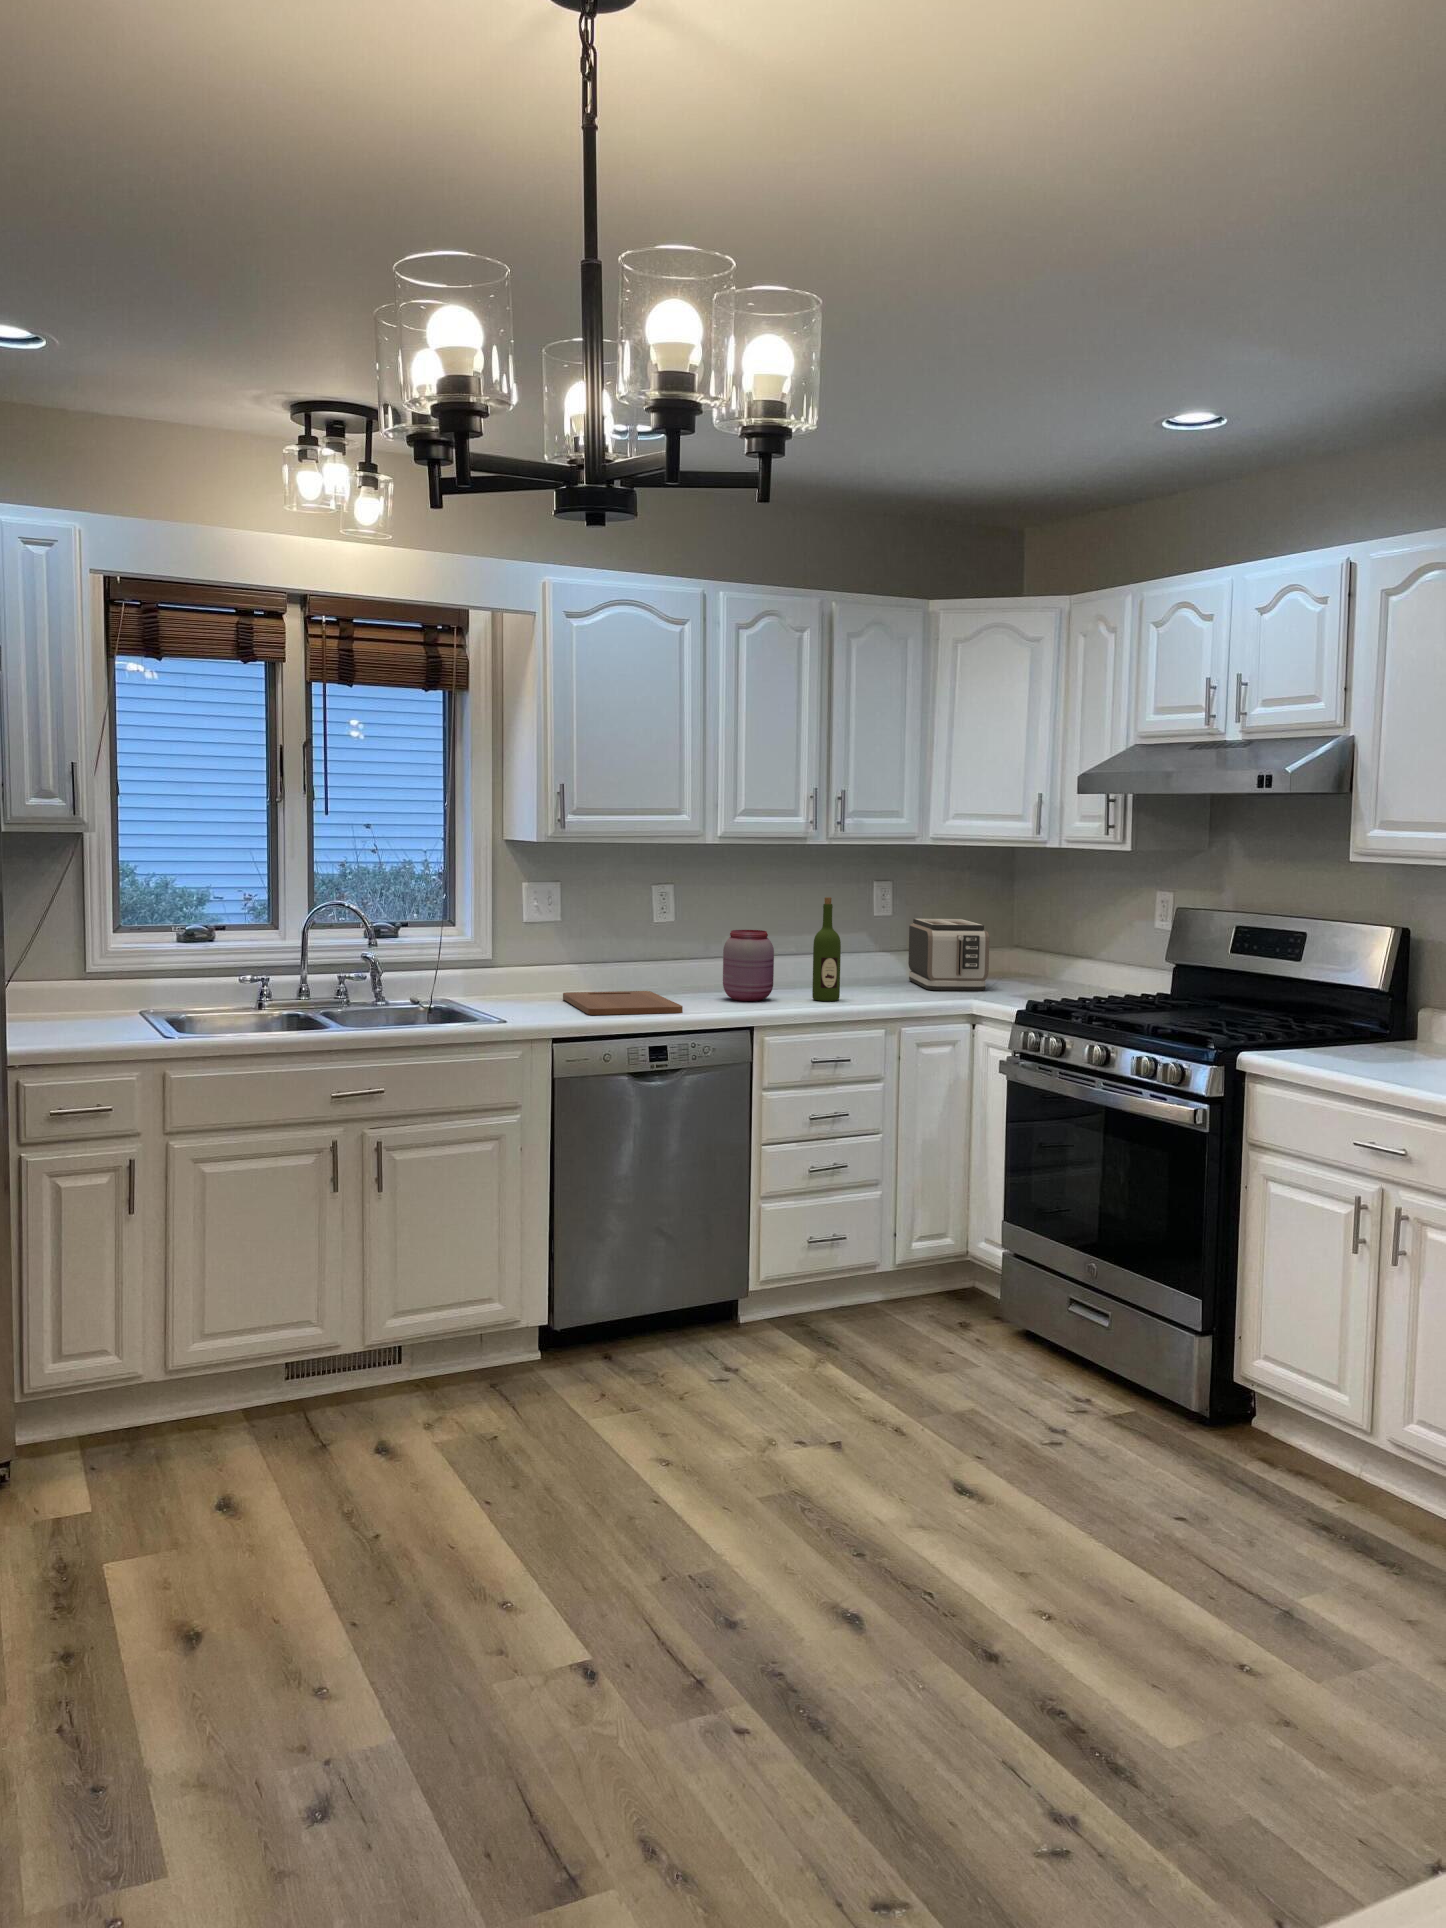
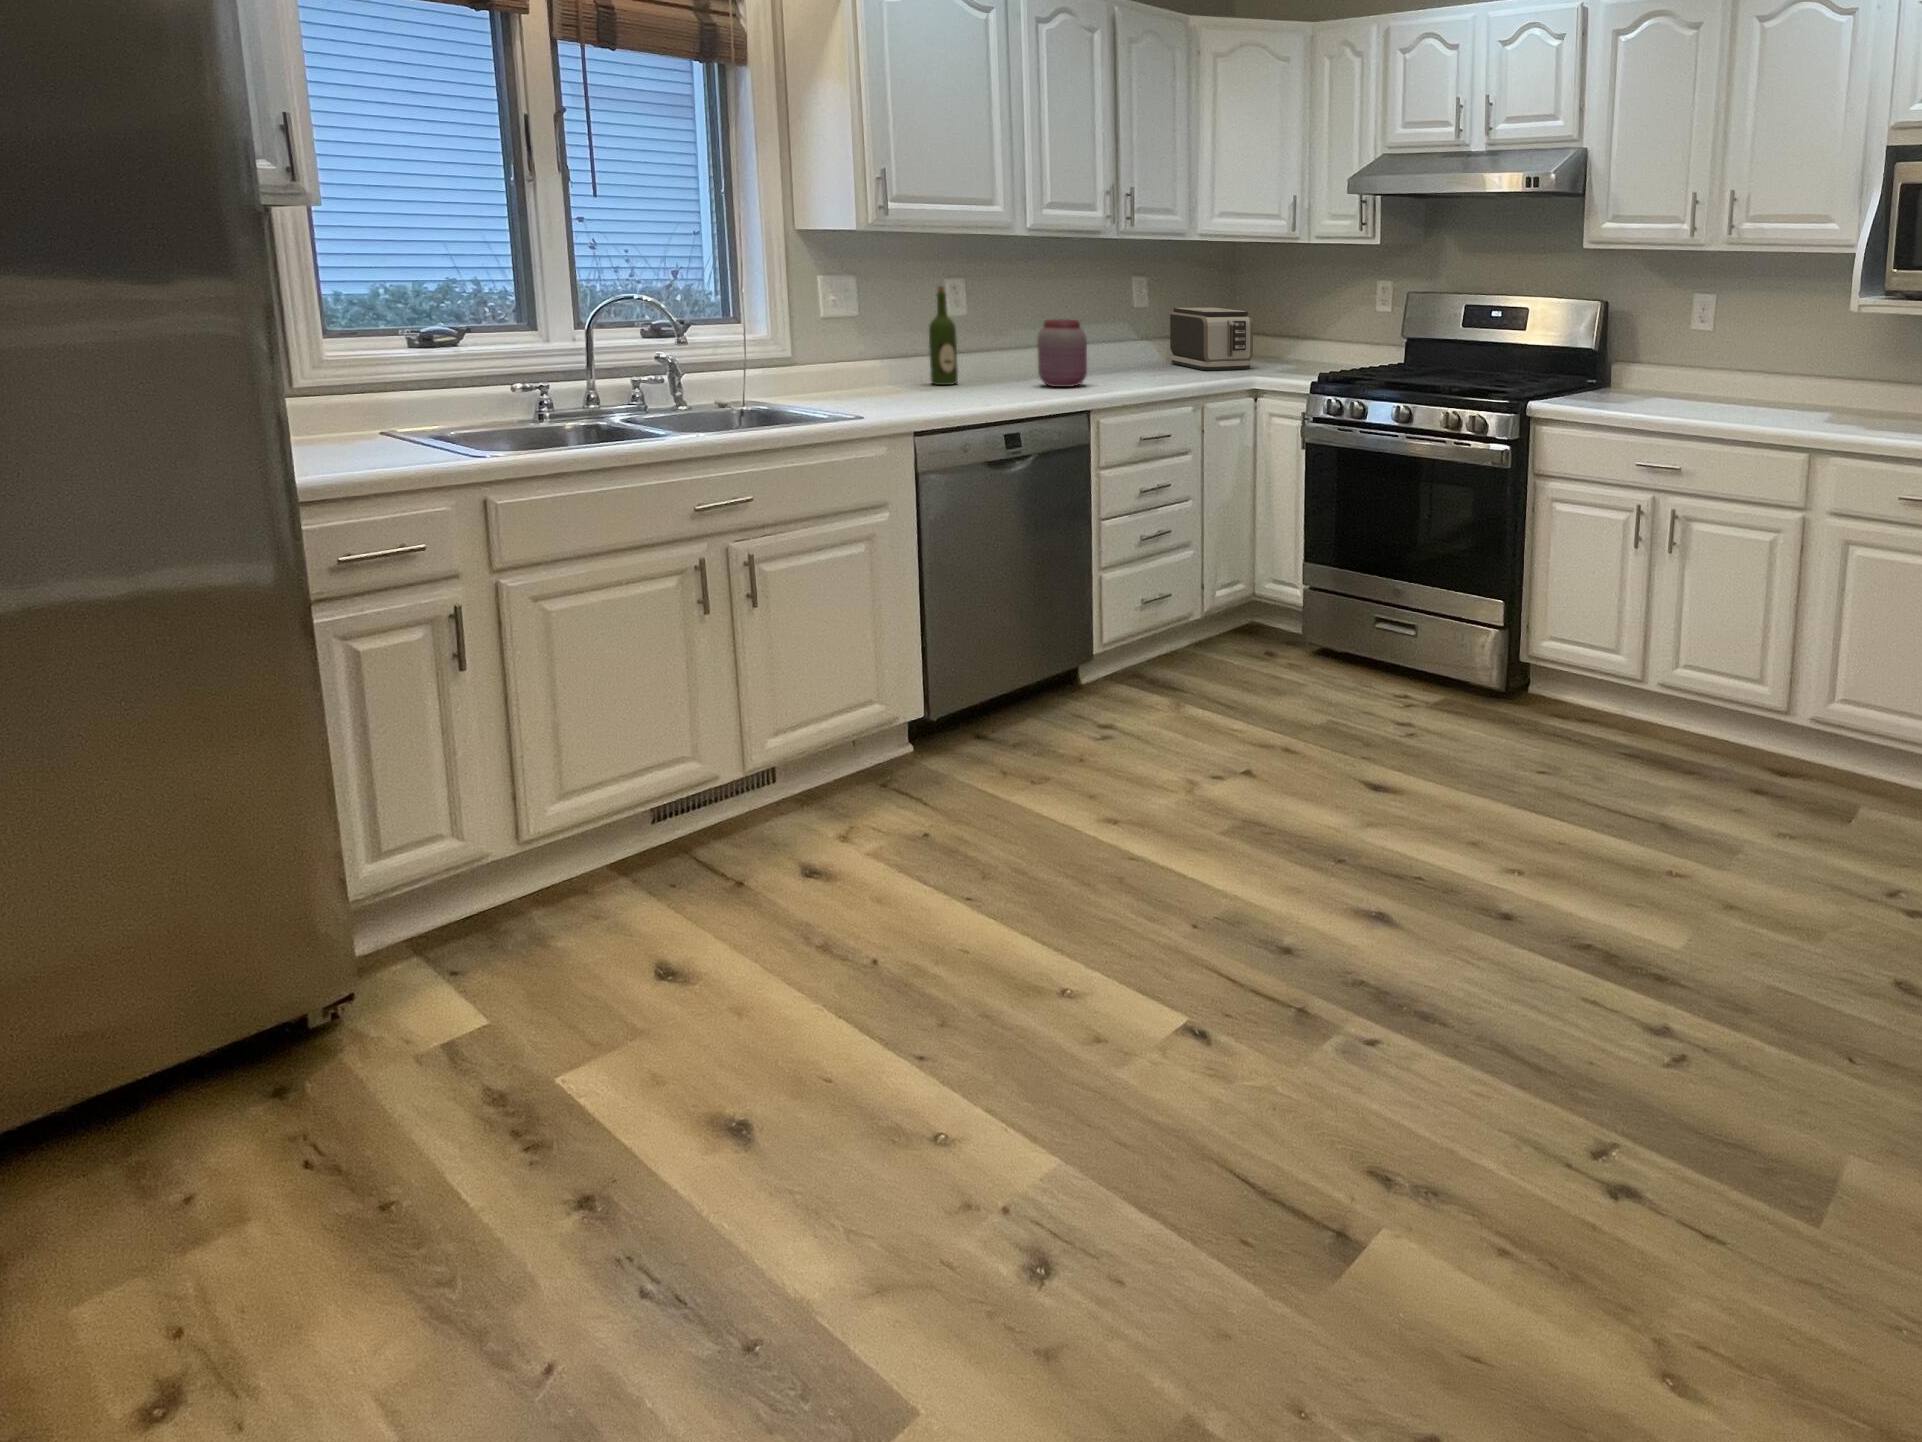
wine bottle: present [812,897,841,1001] -> present [929,286,958,385]
cutting board: present [563,991,683,1015] -> none [879,383,1026,407]

